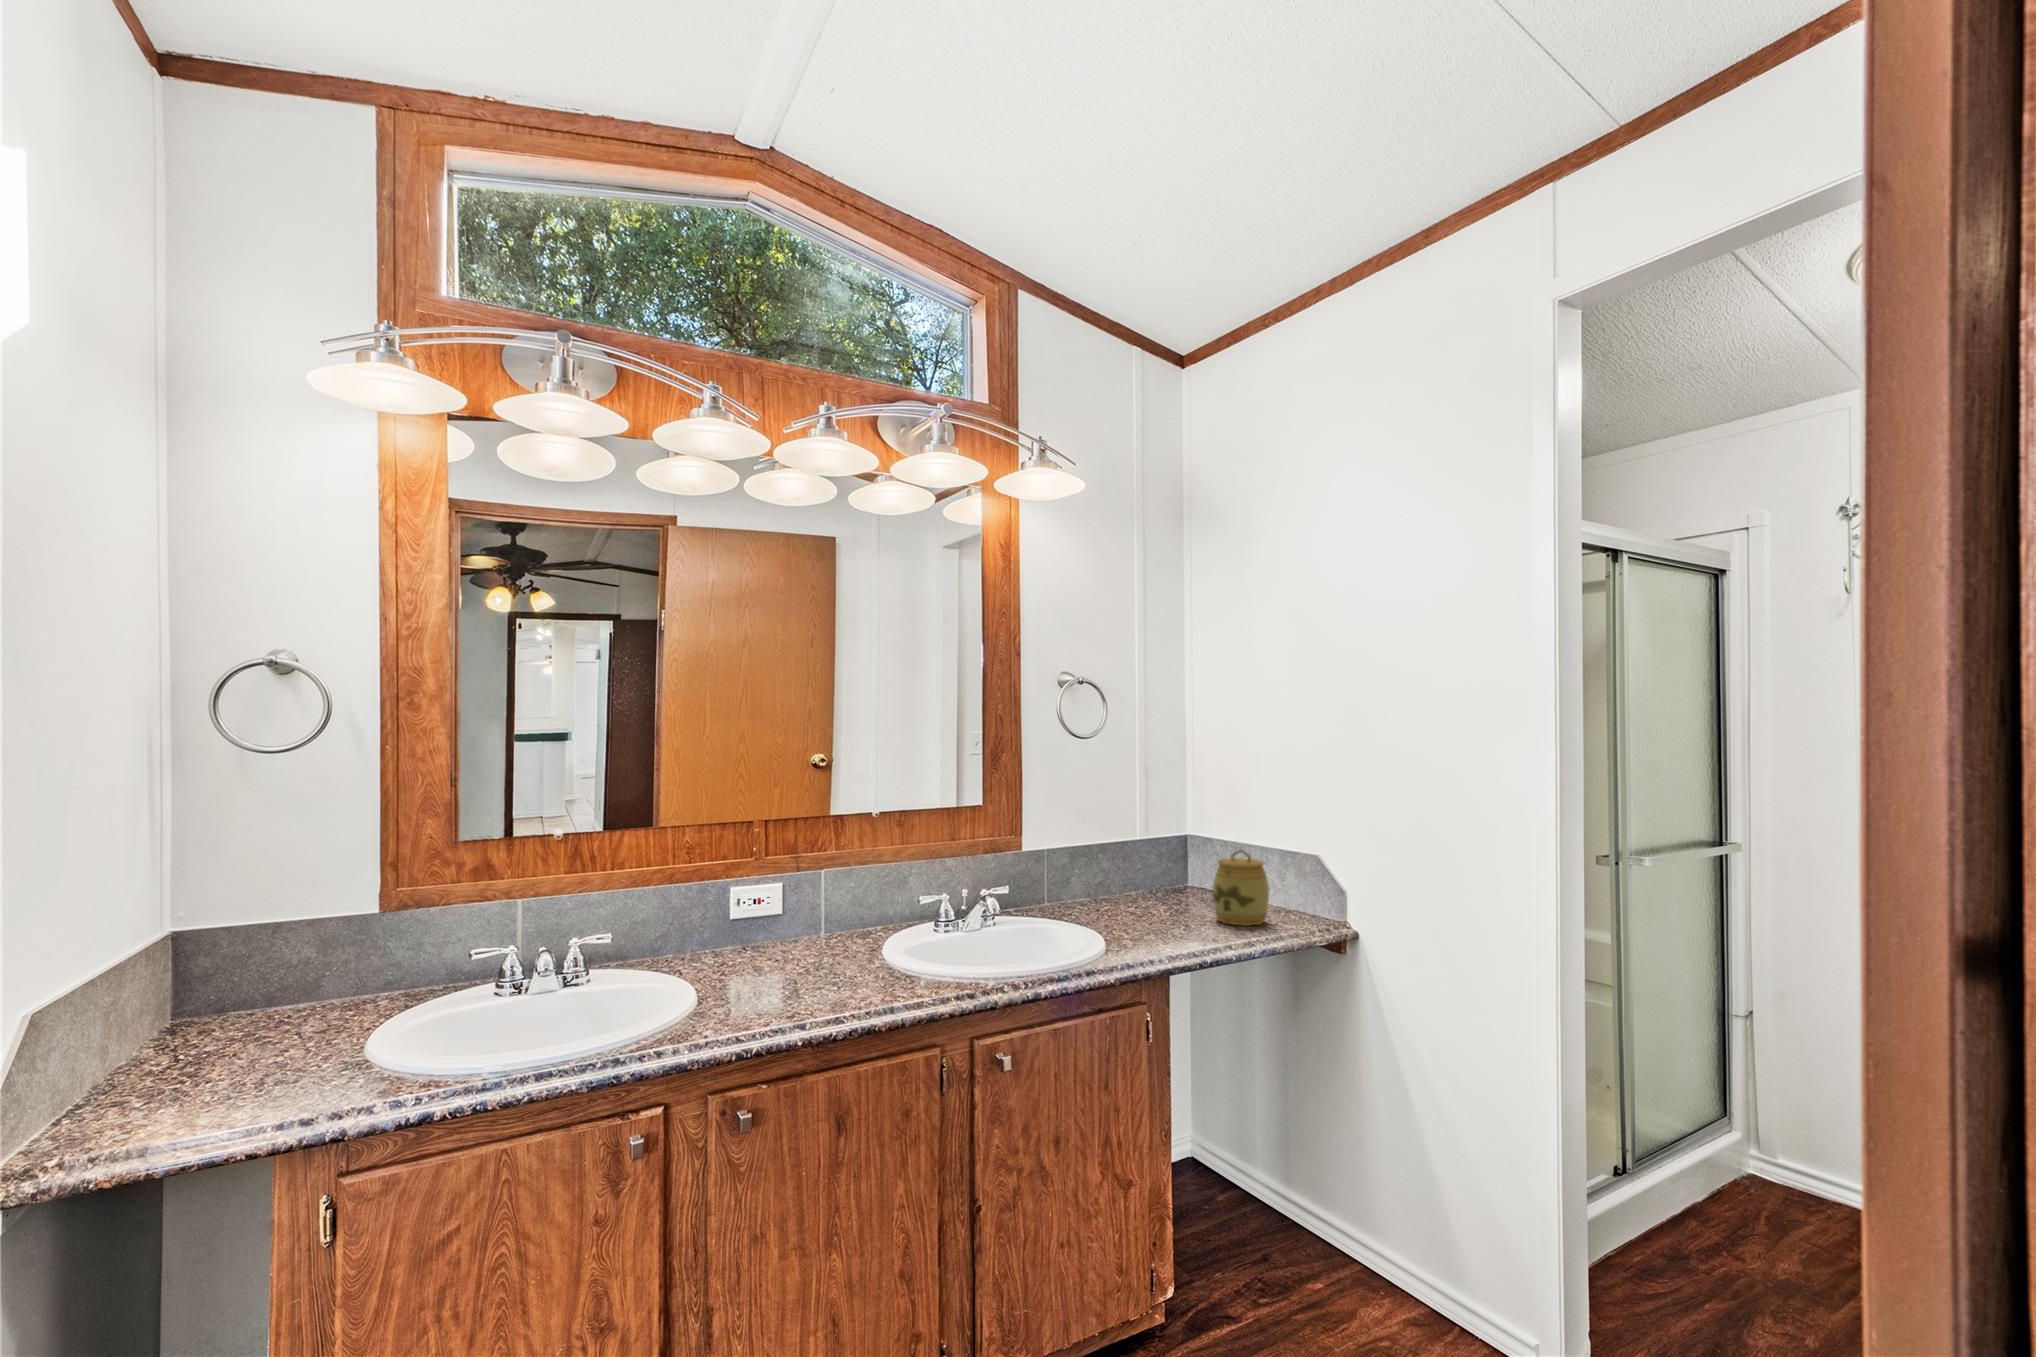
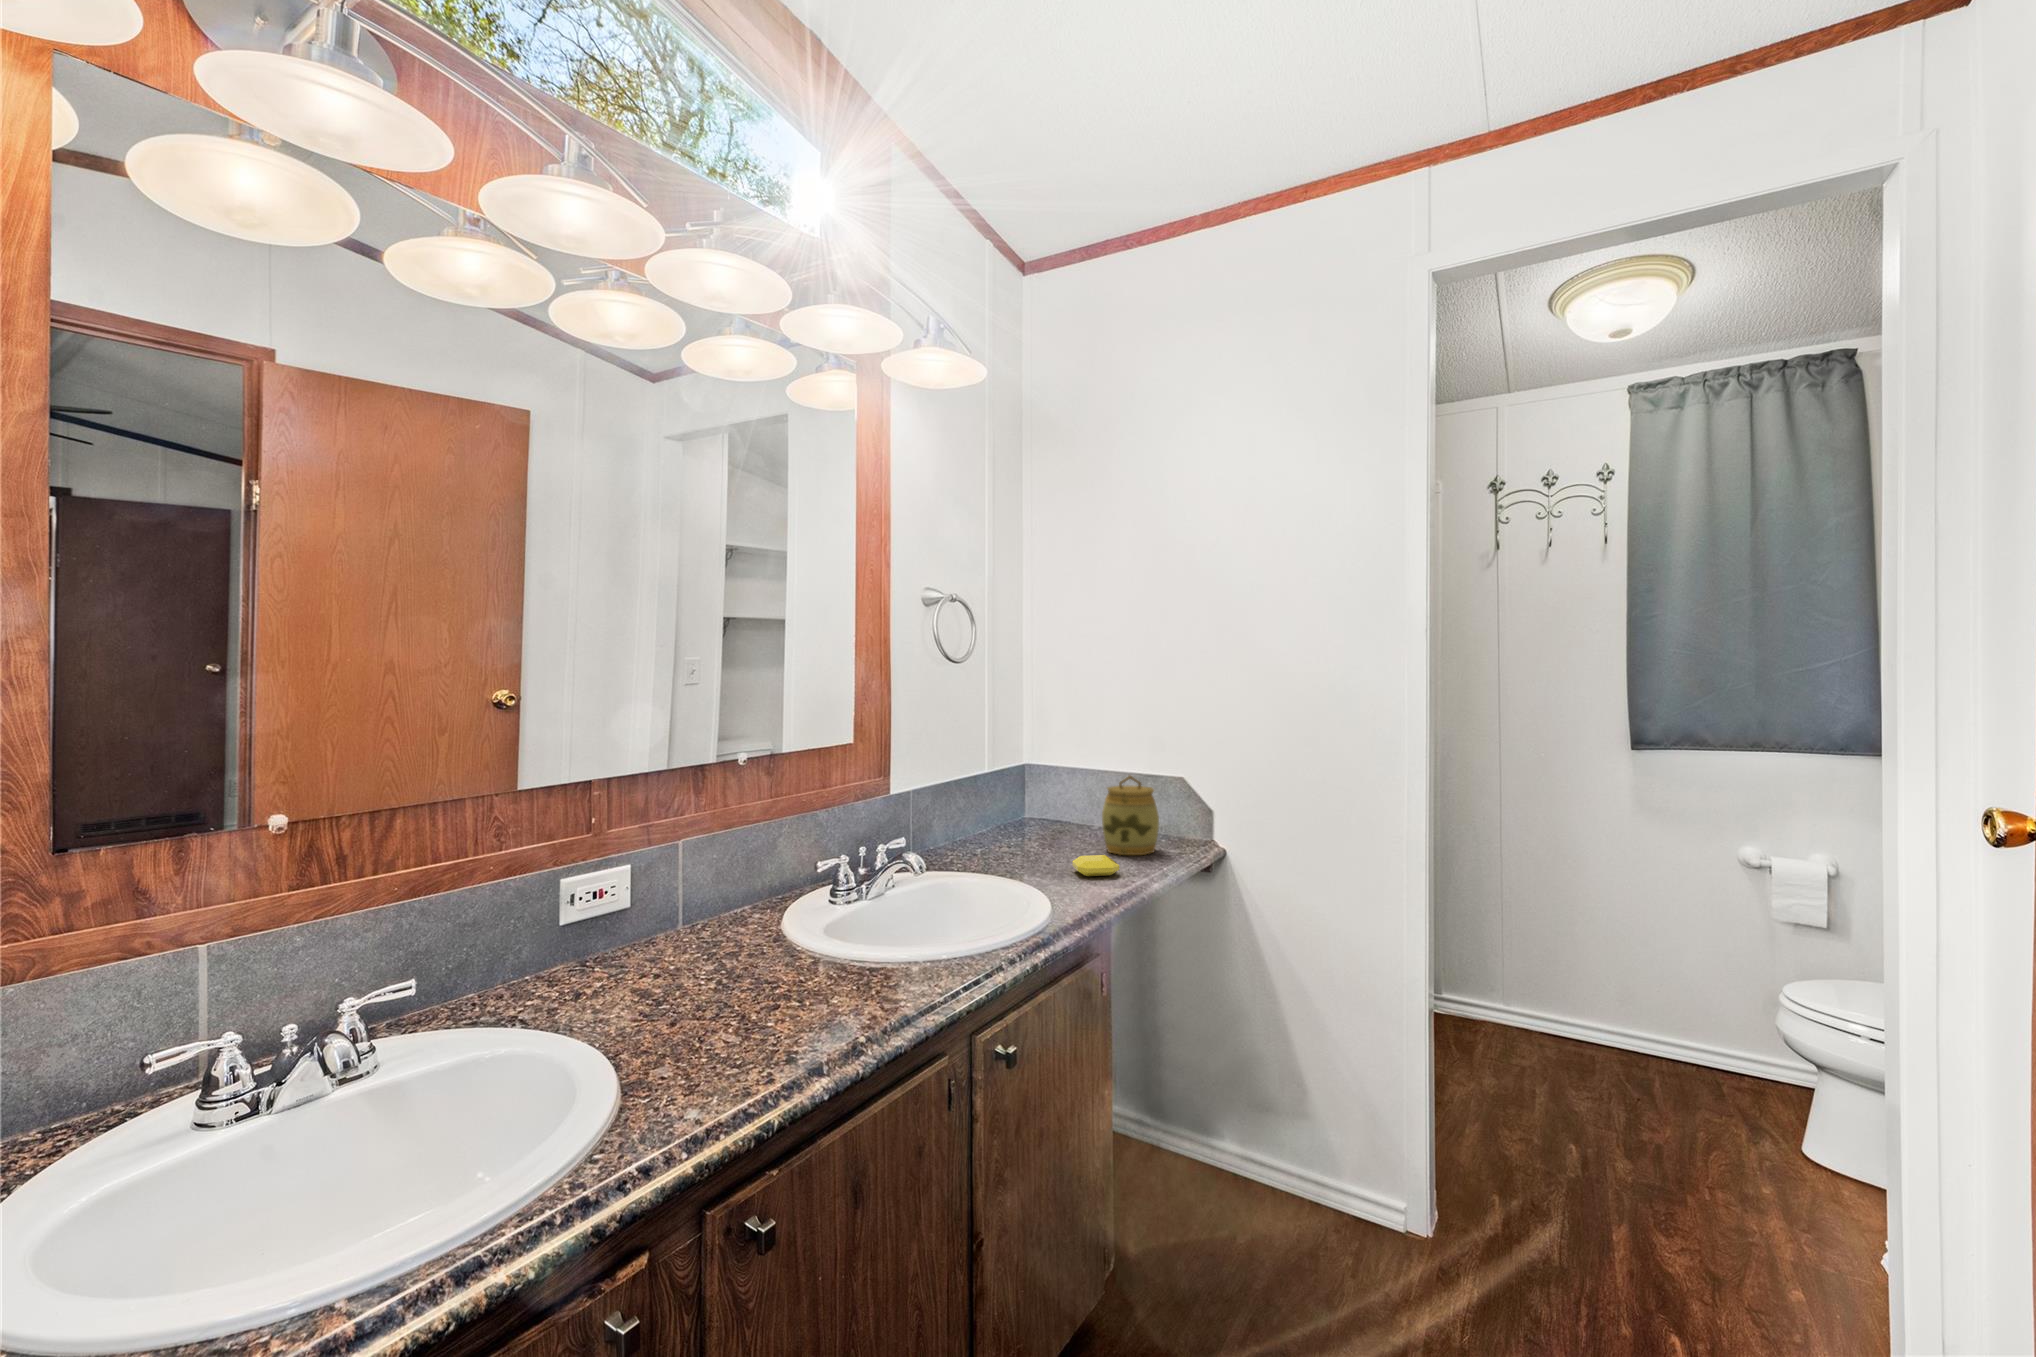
soap bar: none [1154,918,1196,937] -> present [1072,855,1119,876]

